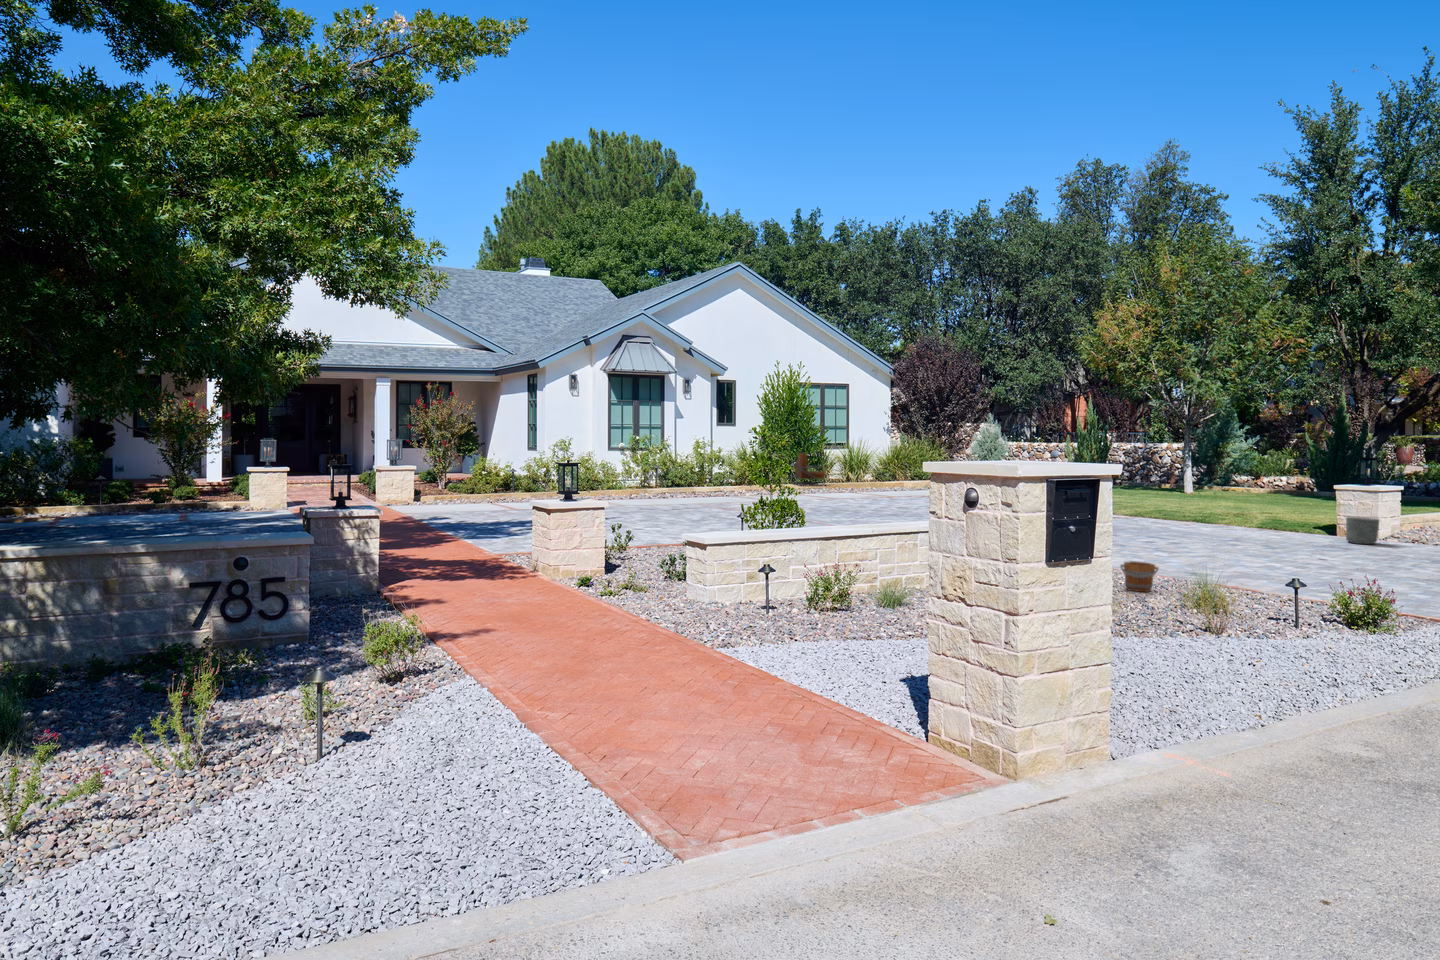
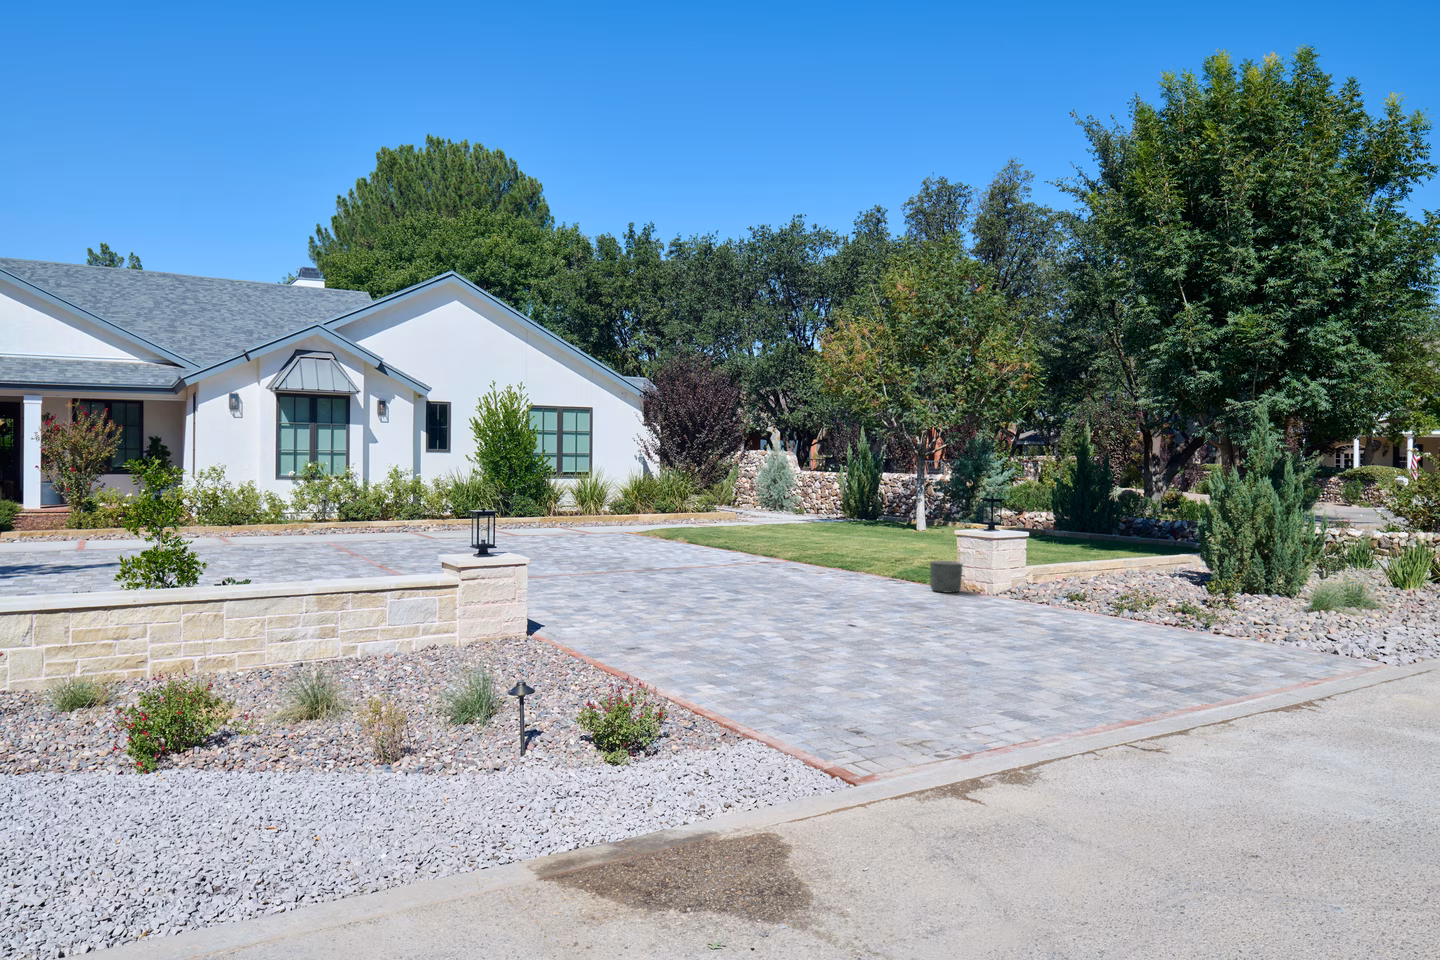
lounge chair: present [791,453,826,486] -> none [508,482,541,519]
bucket: present [1121,561,1158,592] -> none [463,617,503,655]

